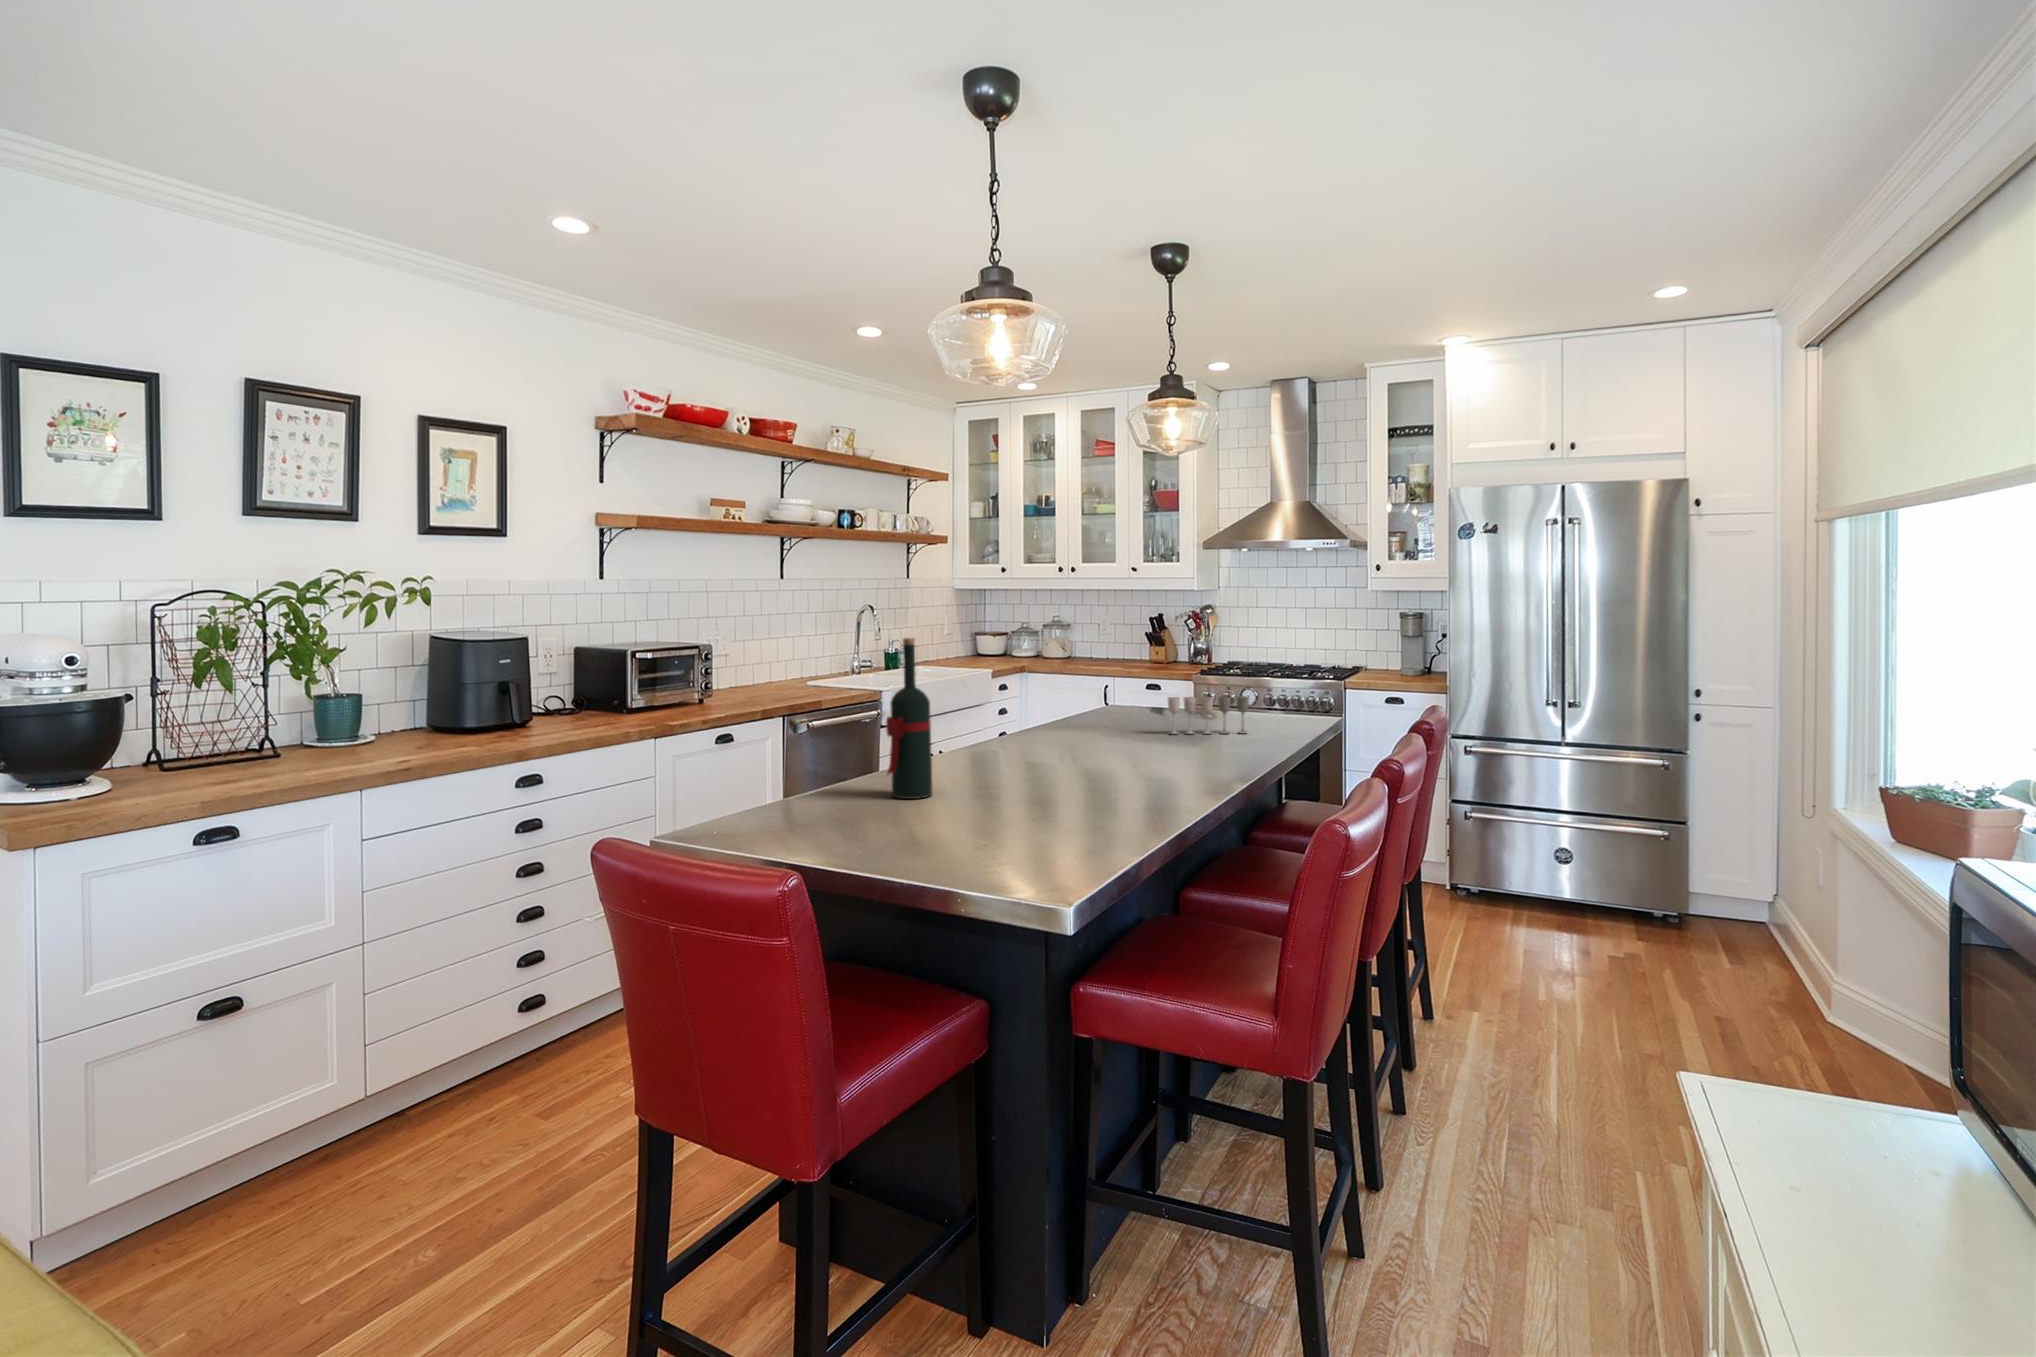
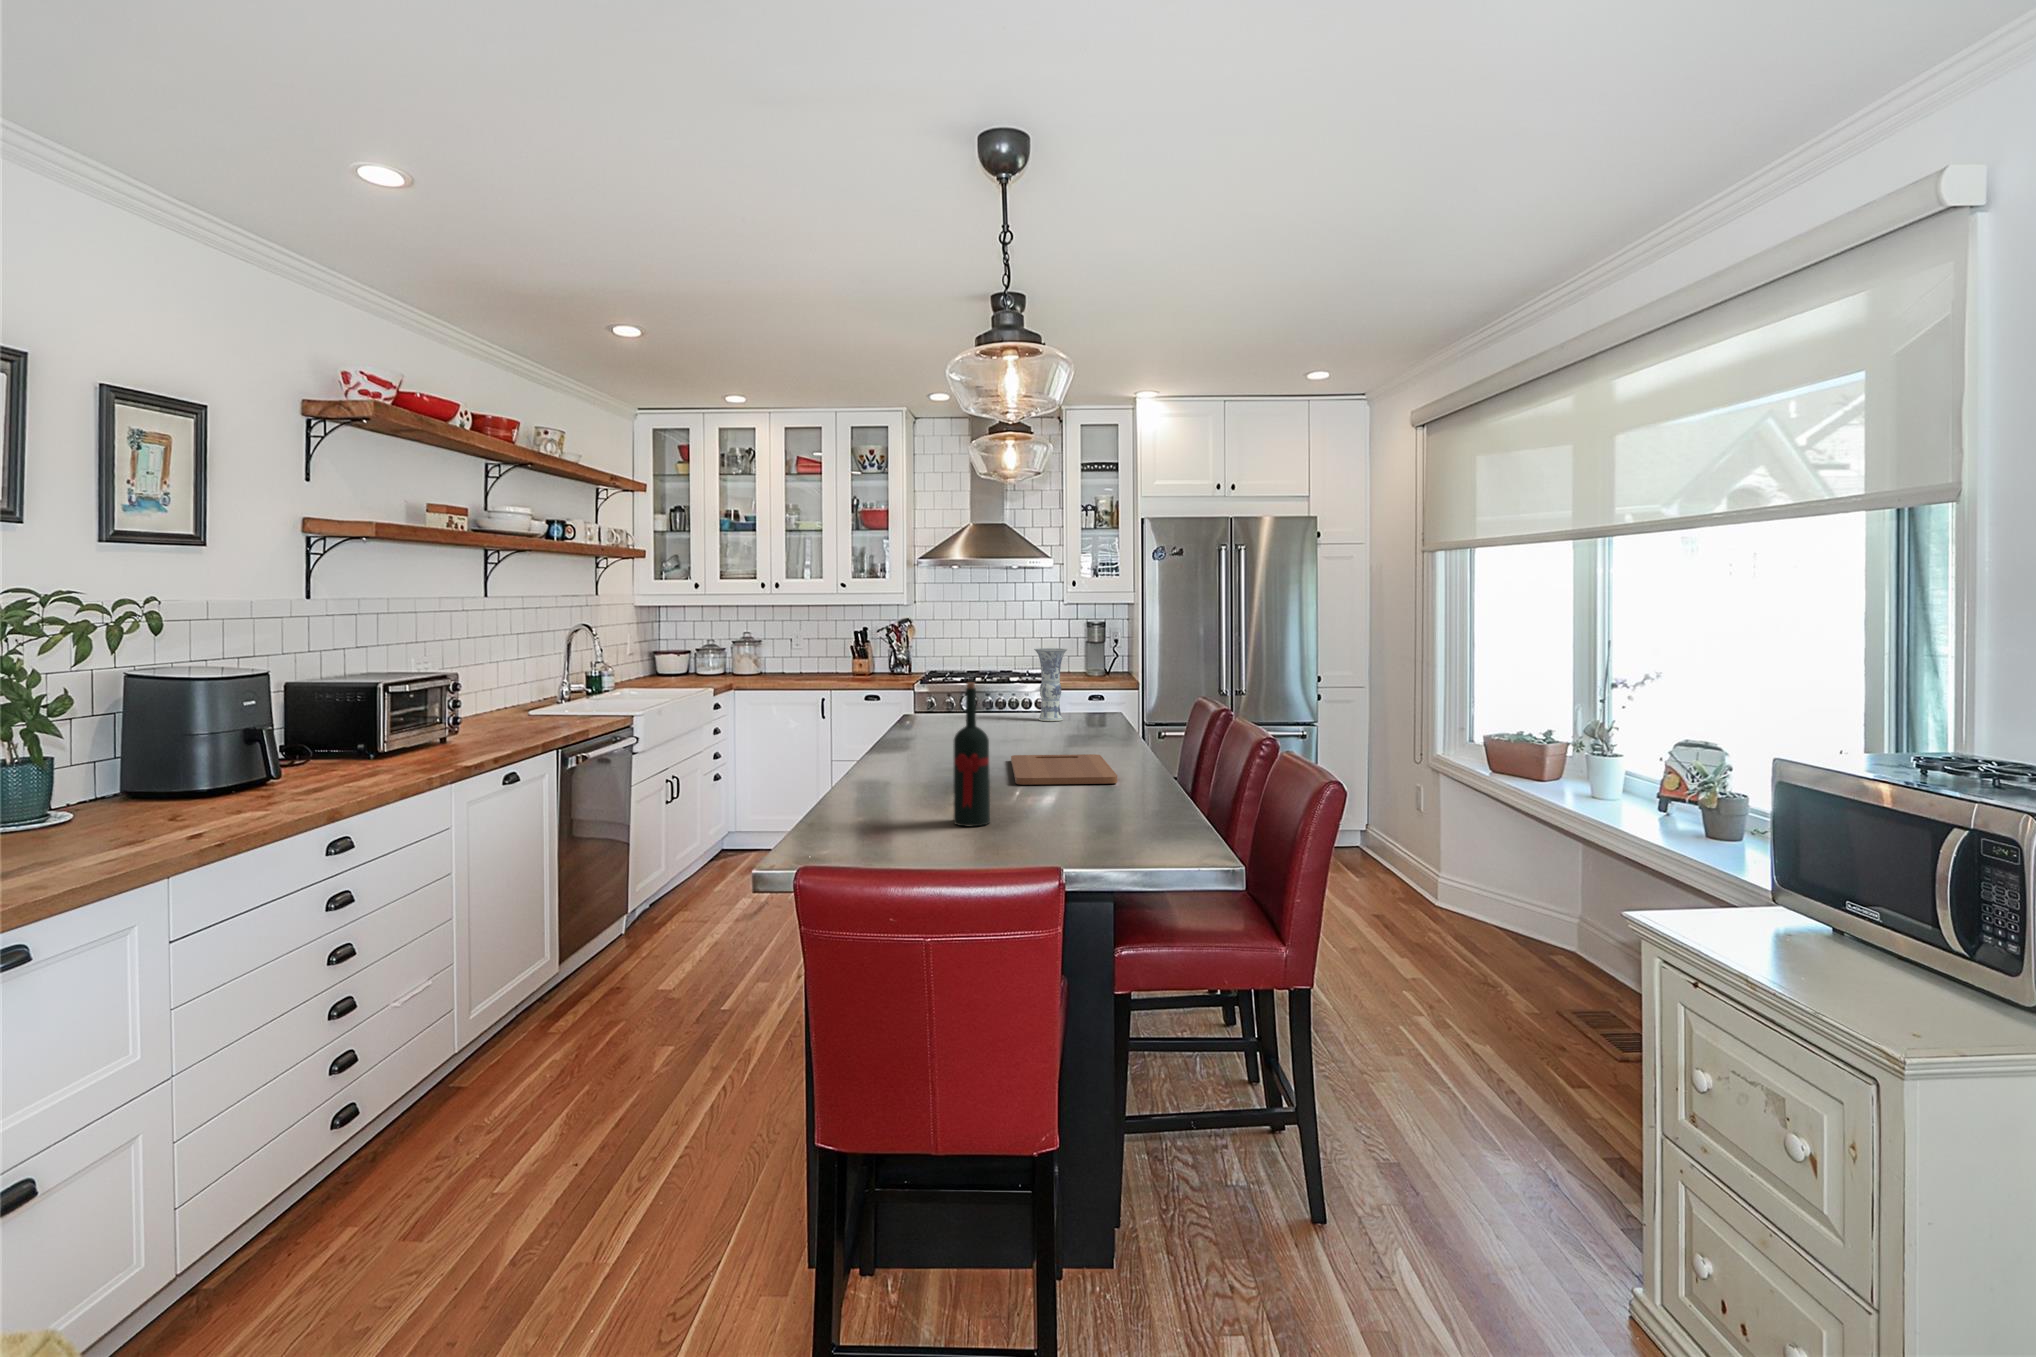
vase: none [1241,623,1282,709] -> present [1034,648,1067,721]
wine glass: present [1168,696,1249,734] -> none [1036,714,1097,749]
cutting board: none [1053,737,1210,771] -> present [1011,754,1118,785]

